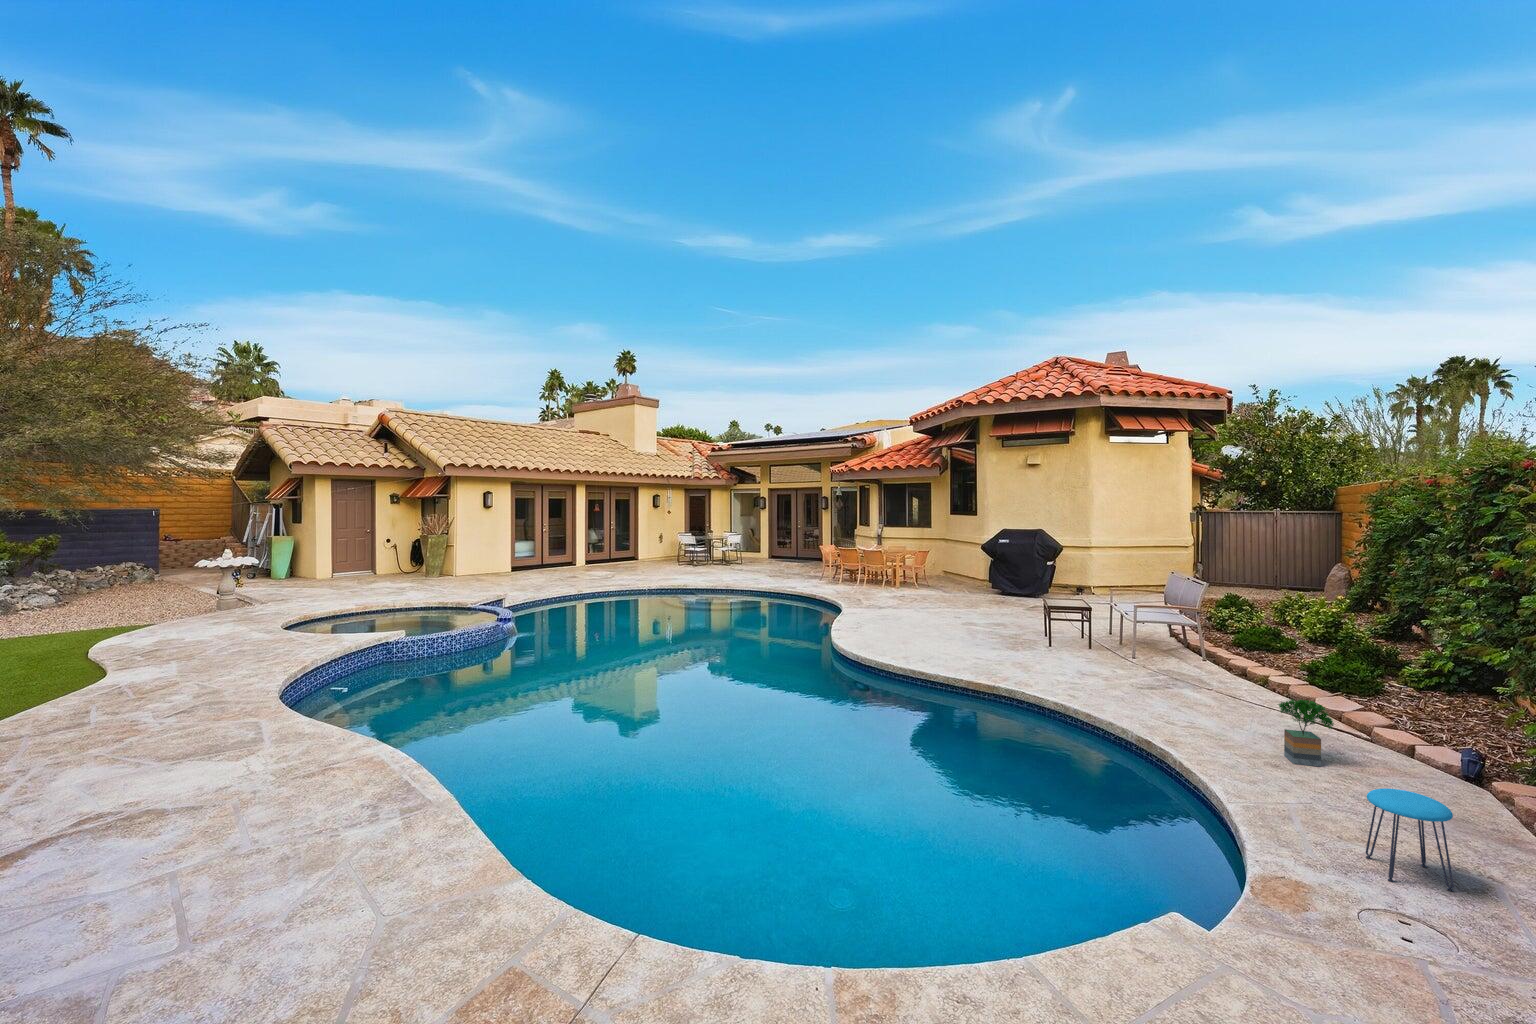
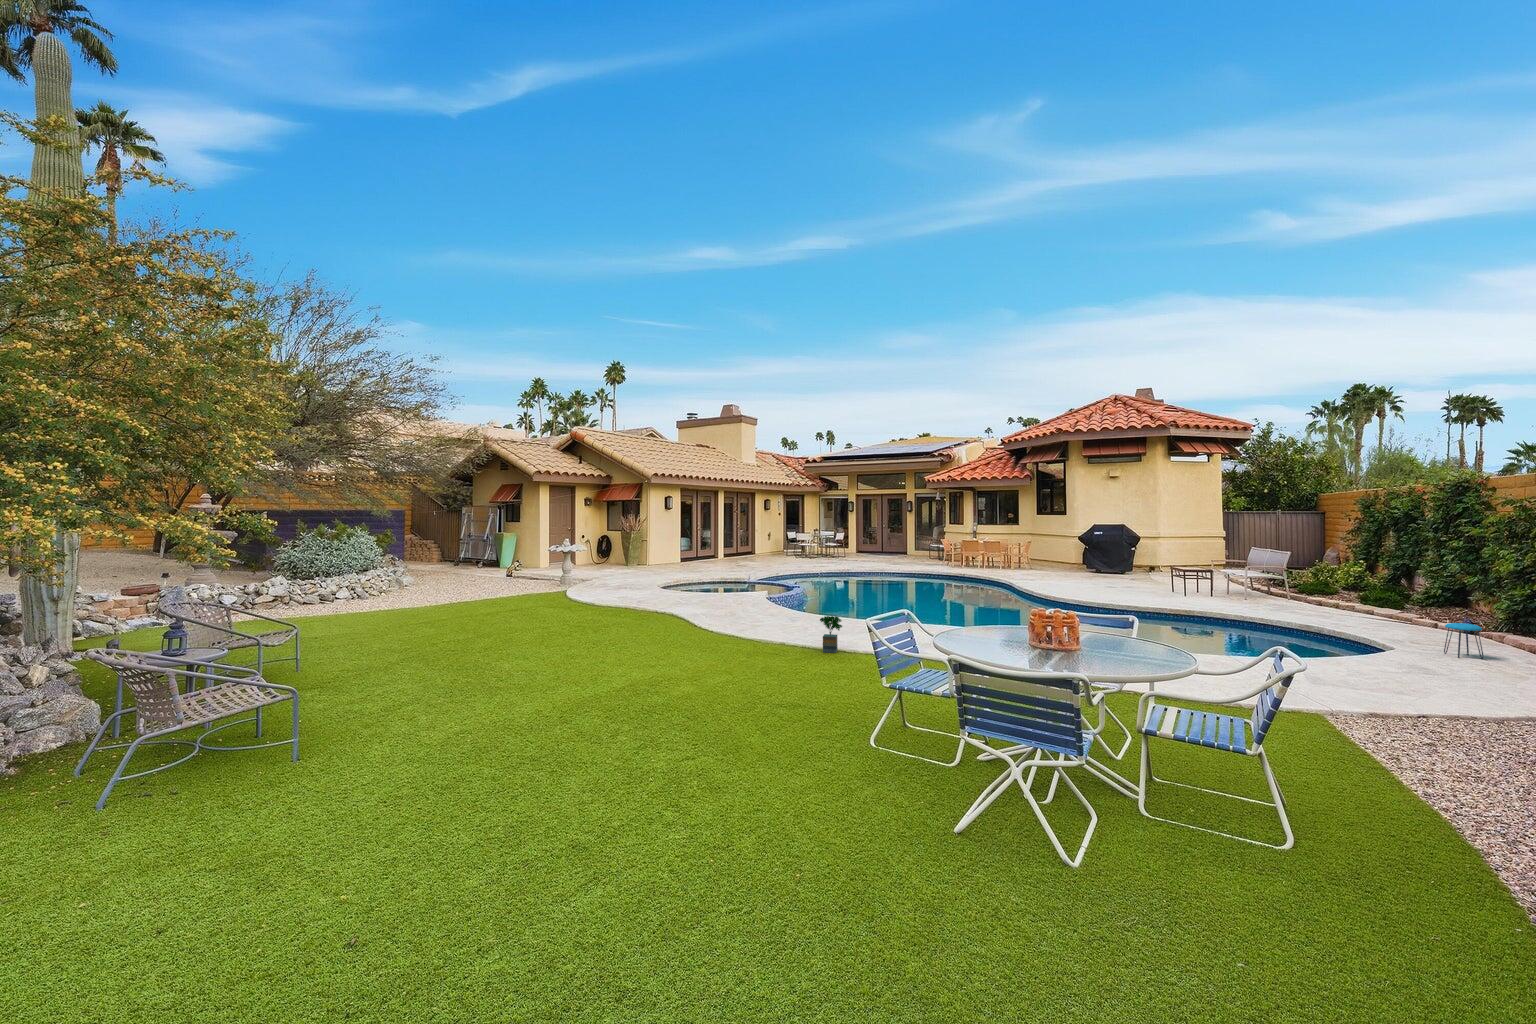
potted tree: present [1278,699,1334,767] -> present [820,616,842,653]

